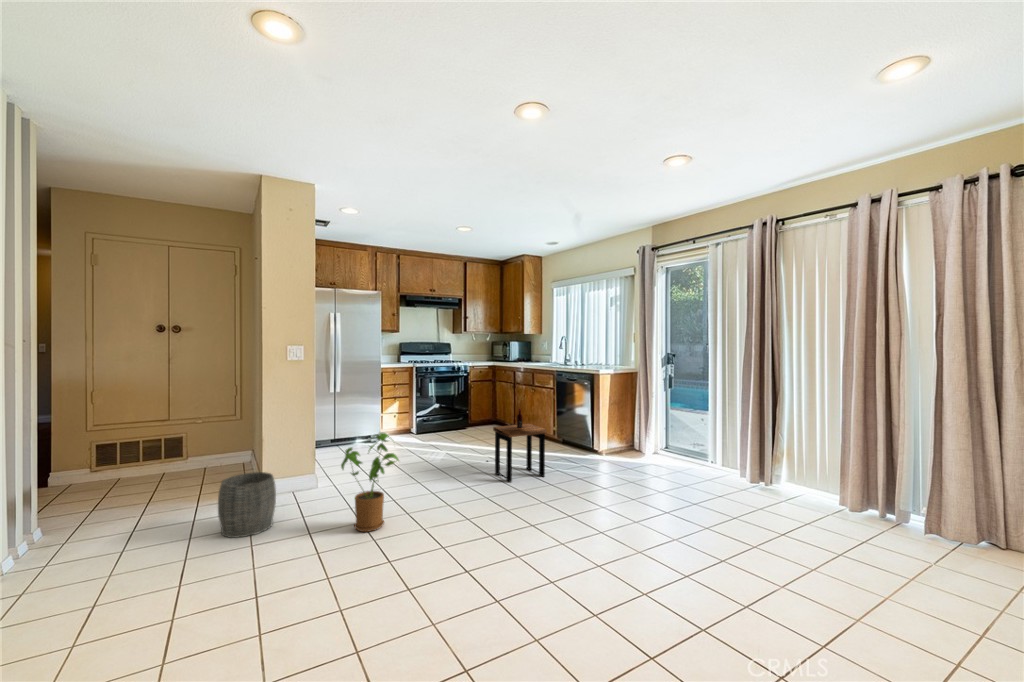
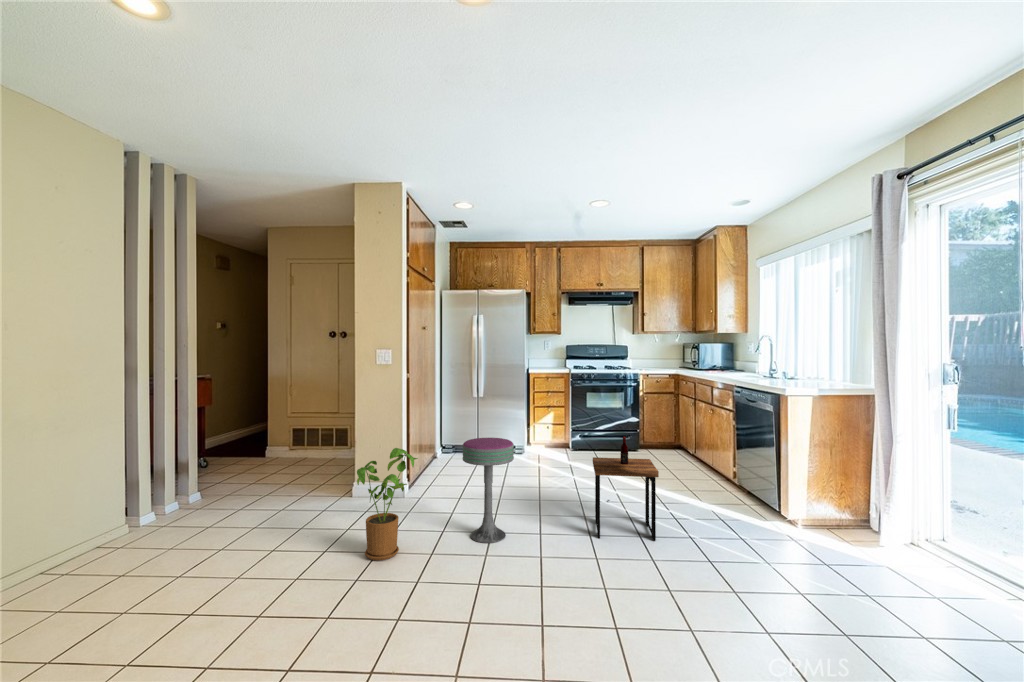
bar stool: none [415,418,457,502] -> present [463,438,514,543]
woven basket: present [218,472,276,538] -> none [277,471,330,534]

